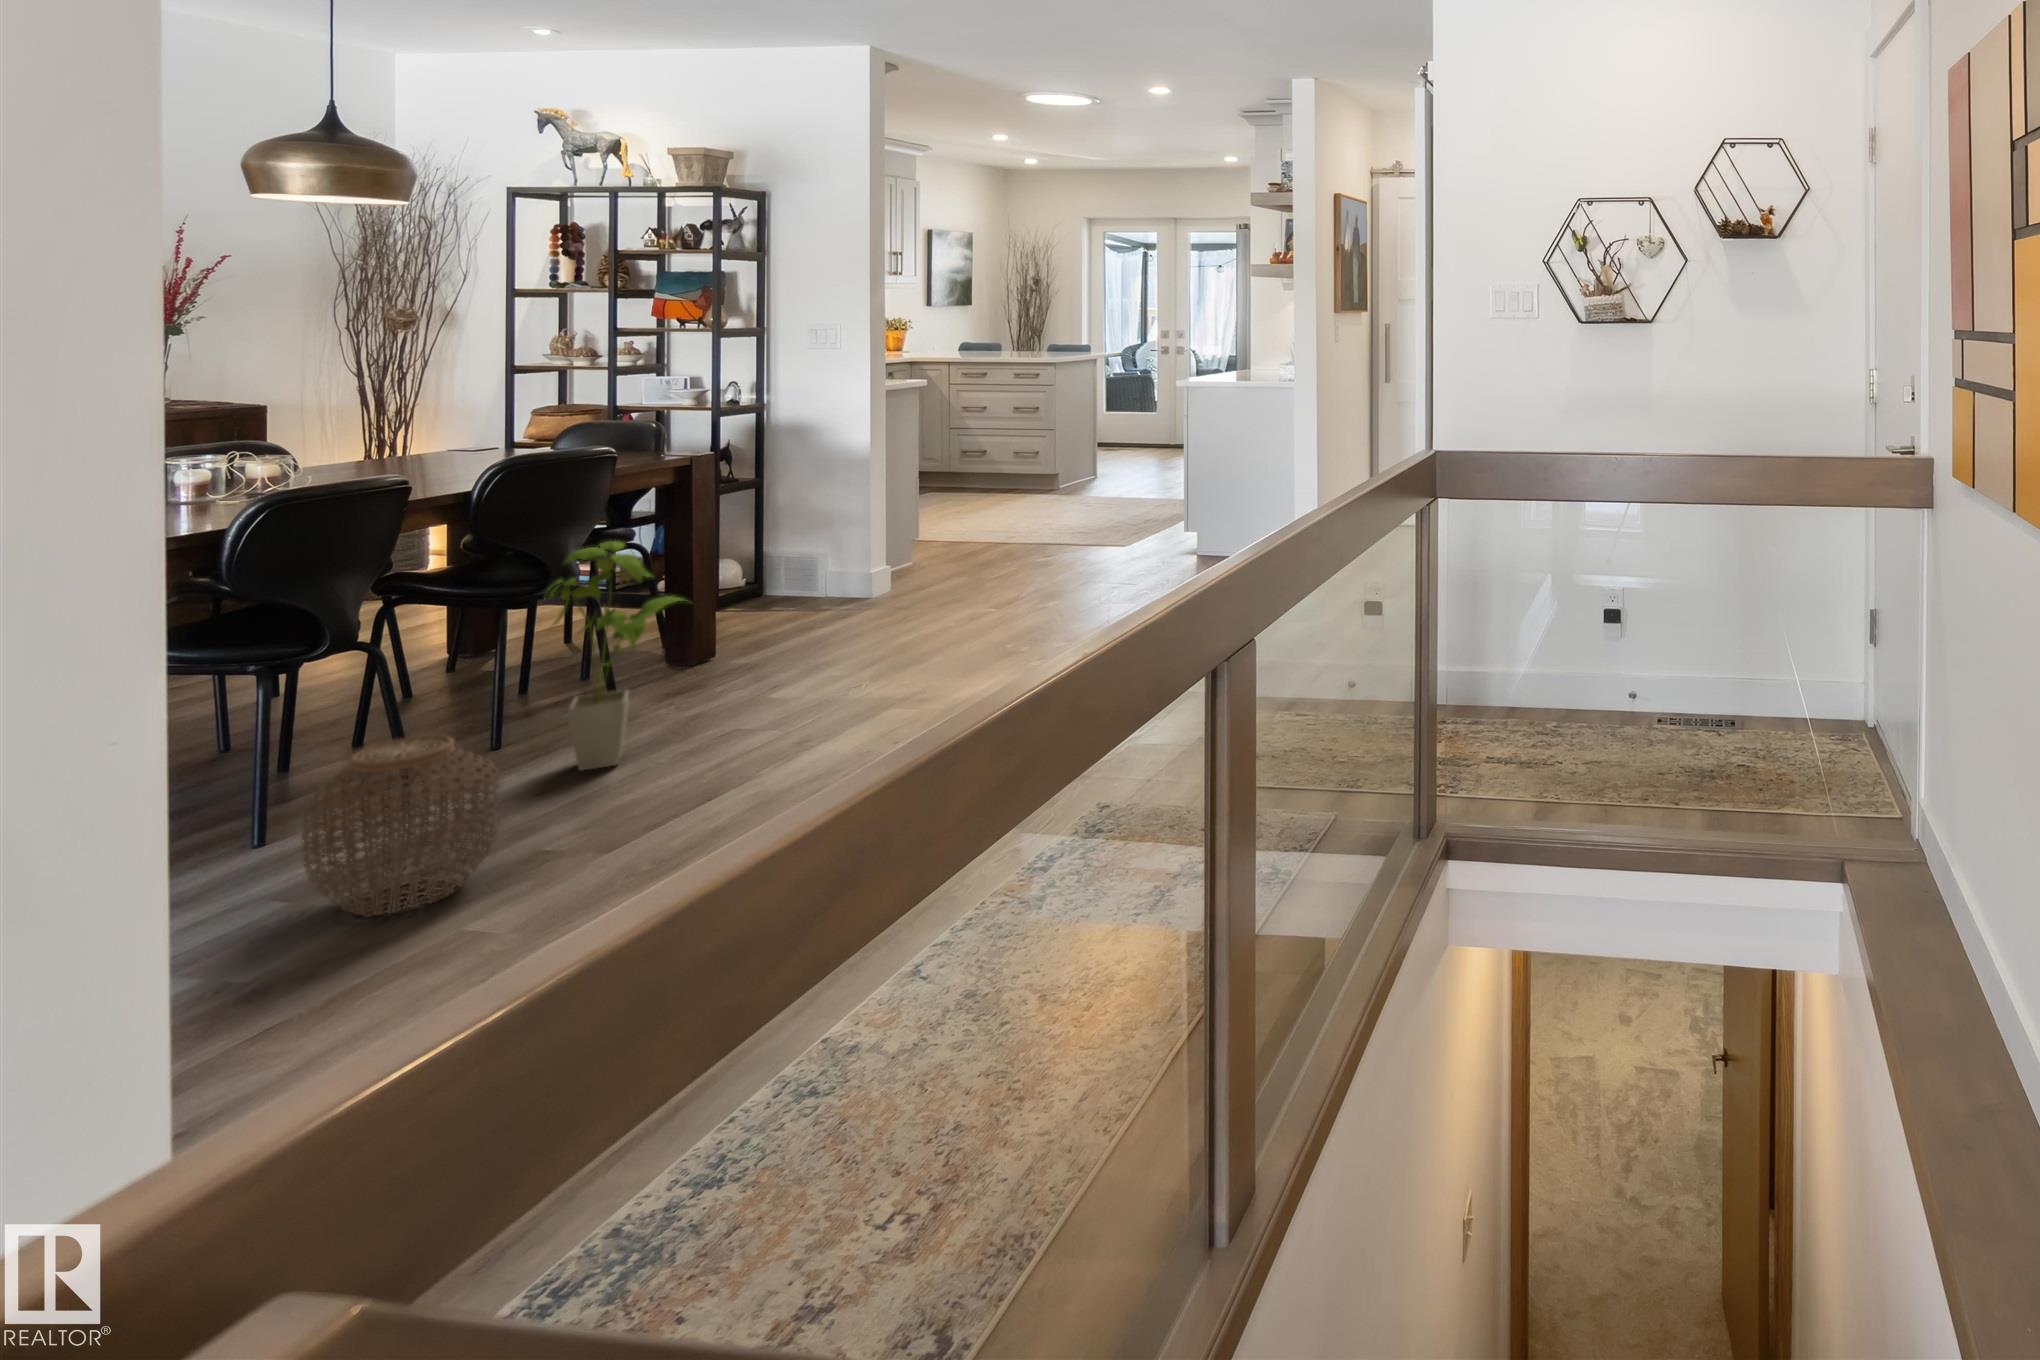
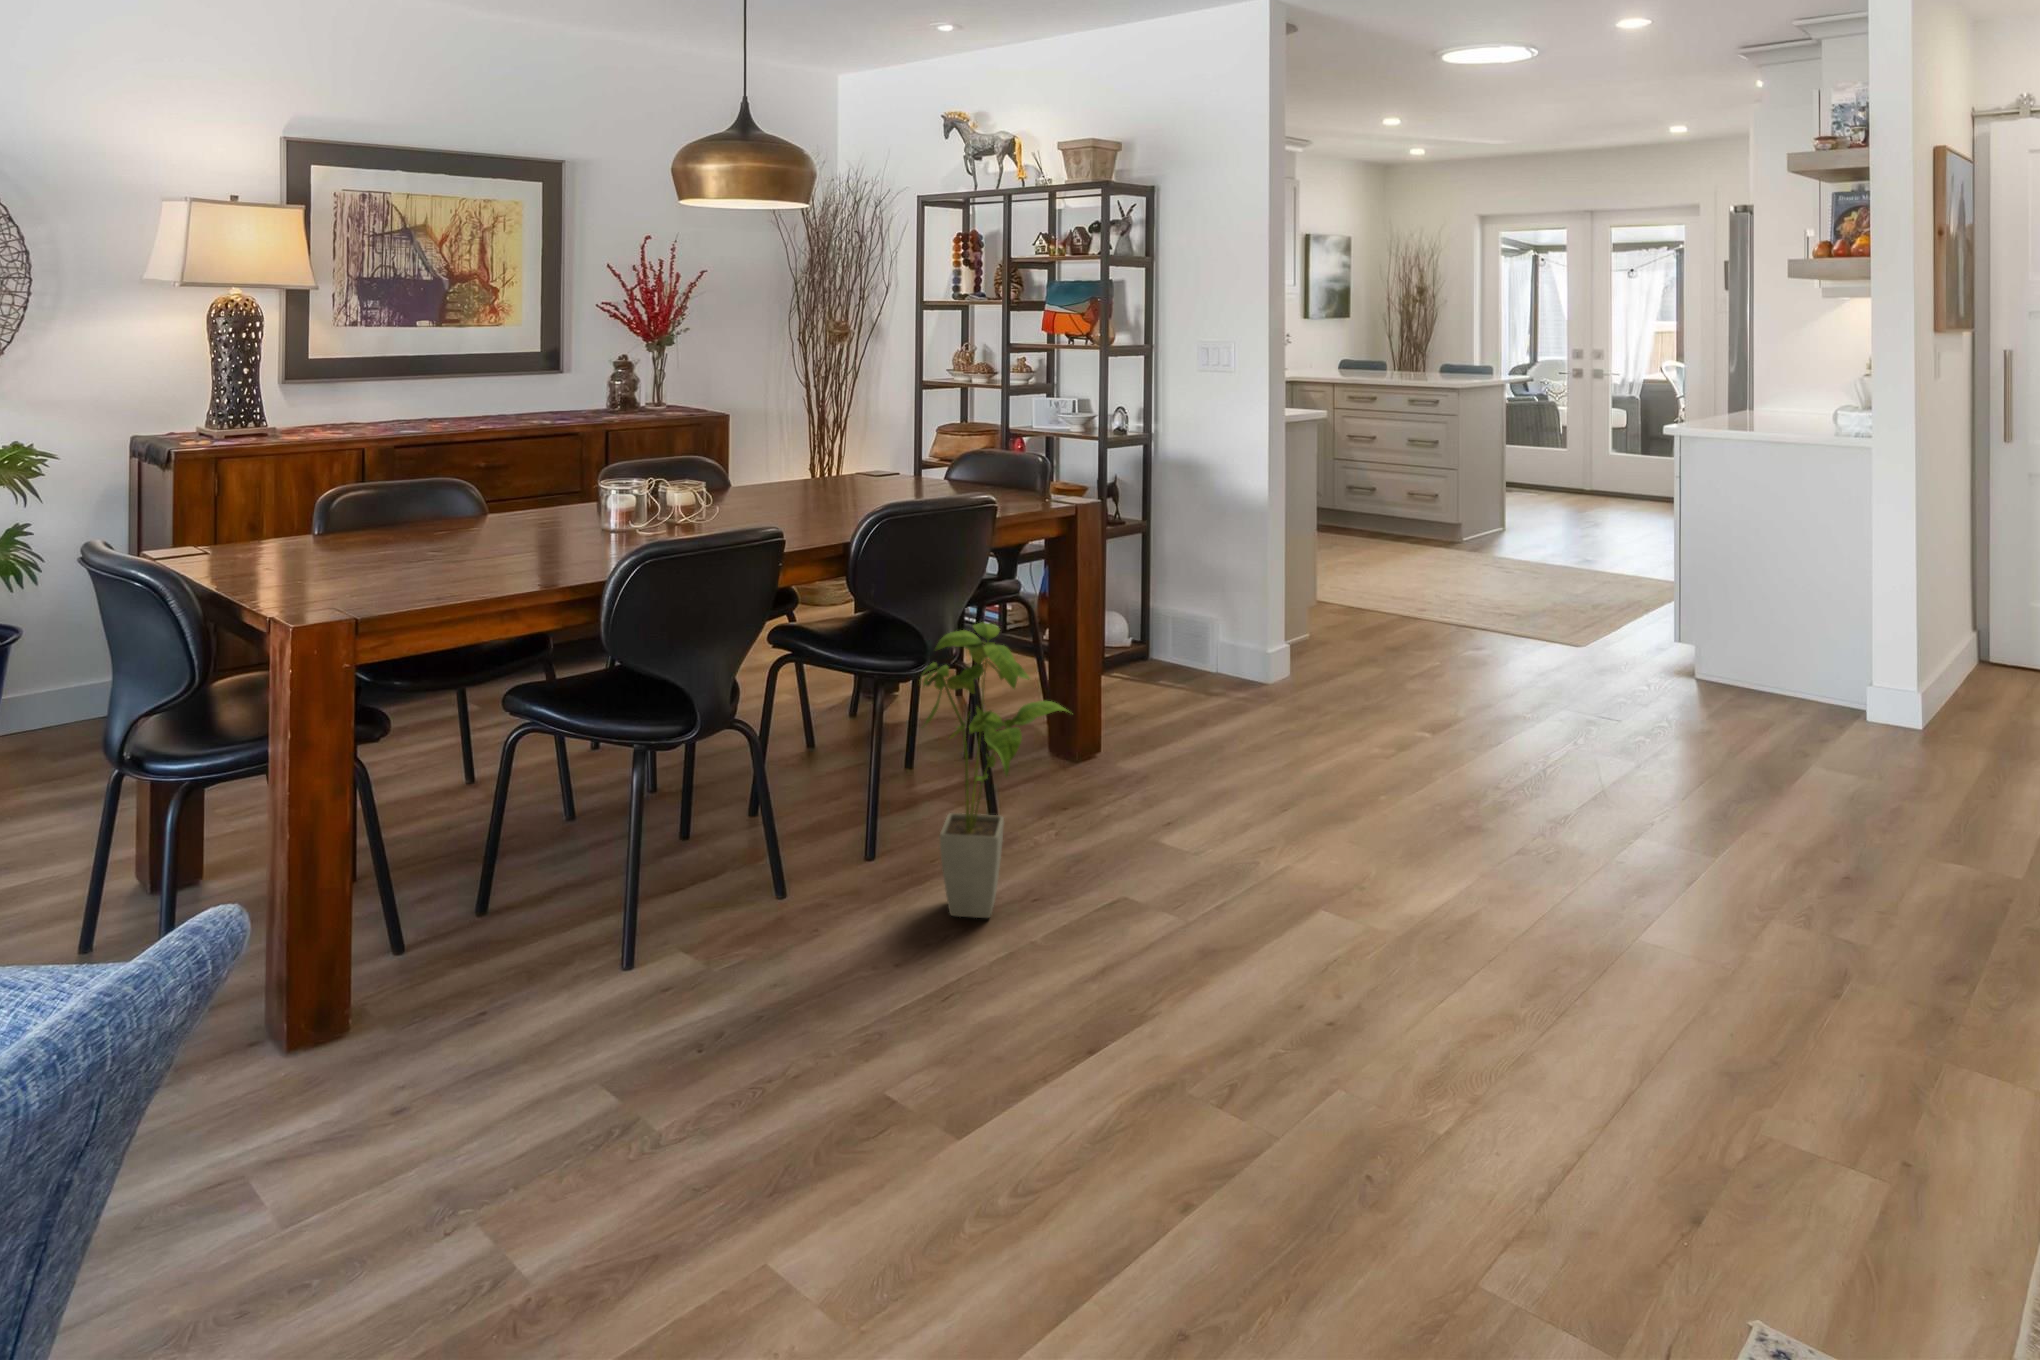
woven basket: present [301,735,500,915] -> none [648,886,846,1140]

